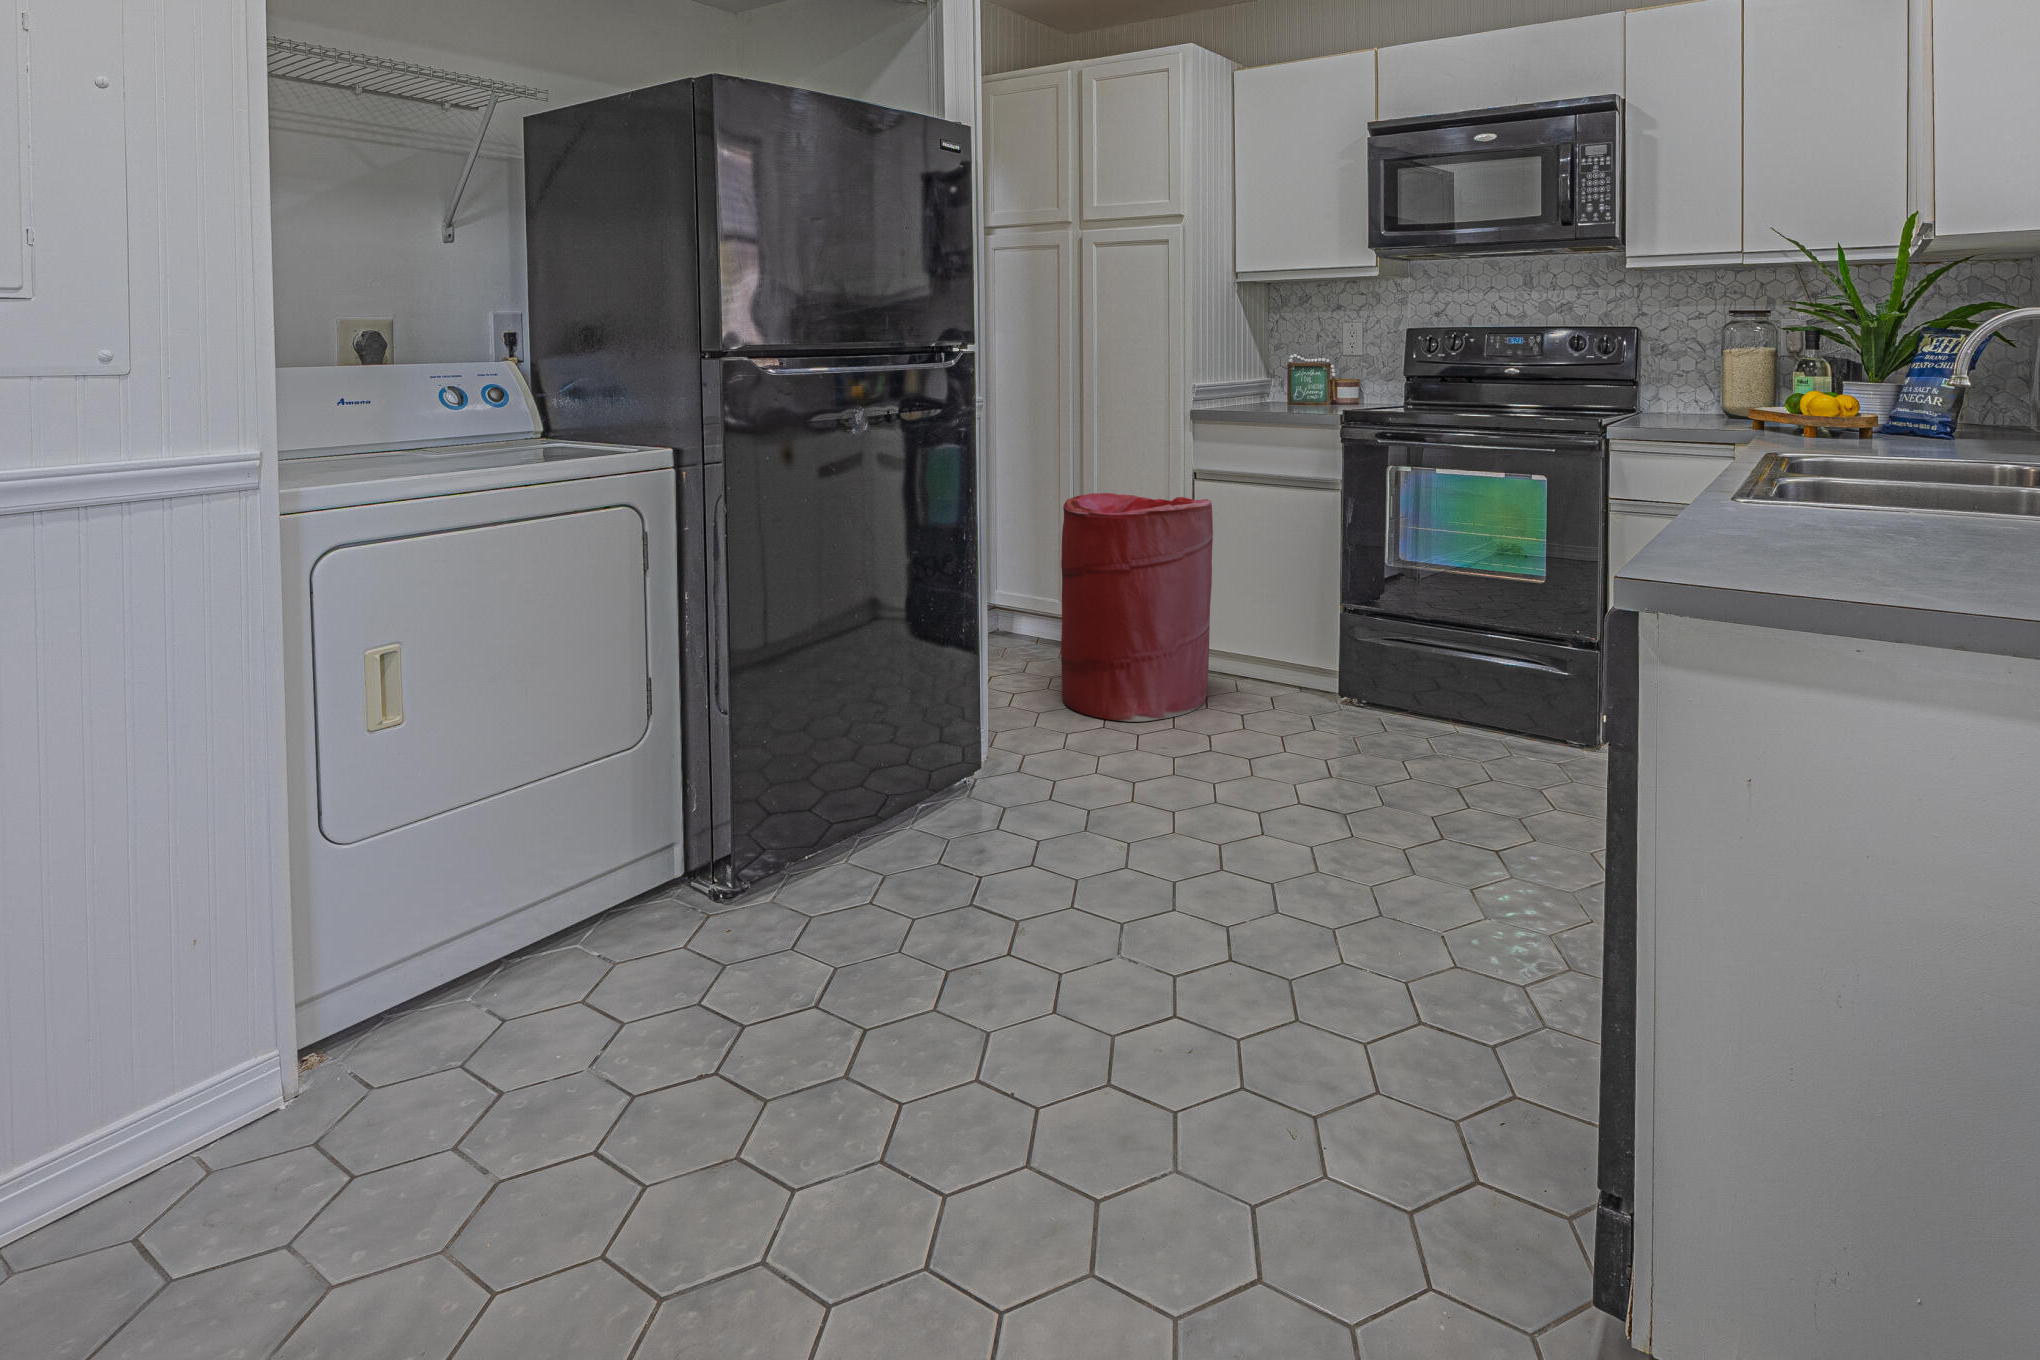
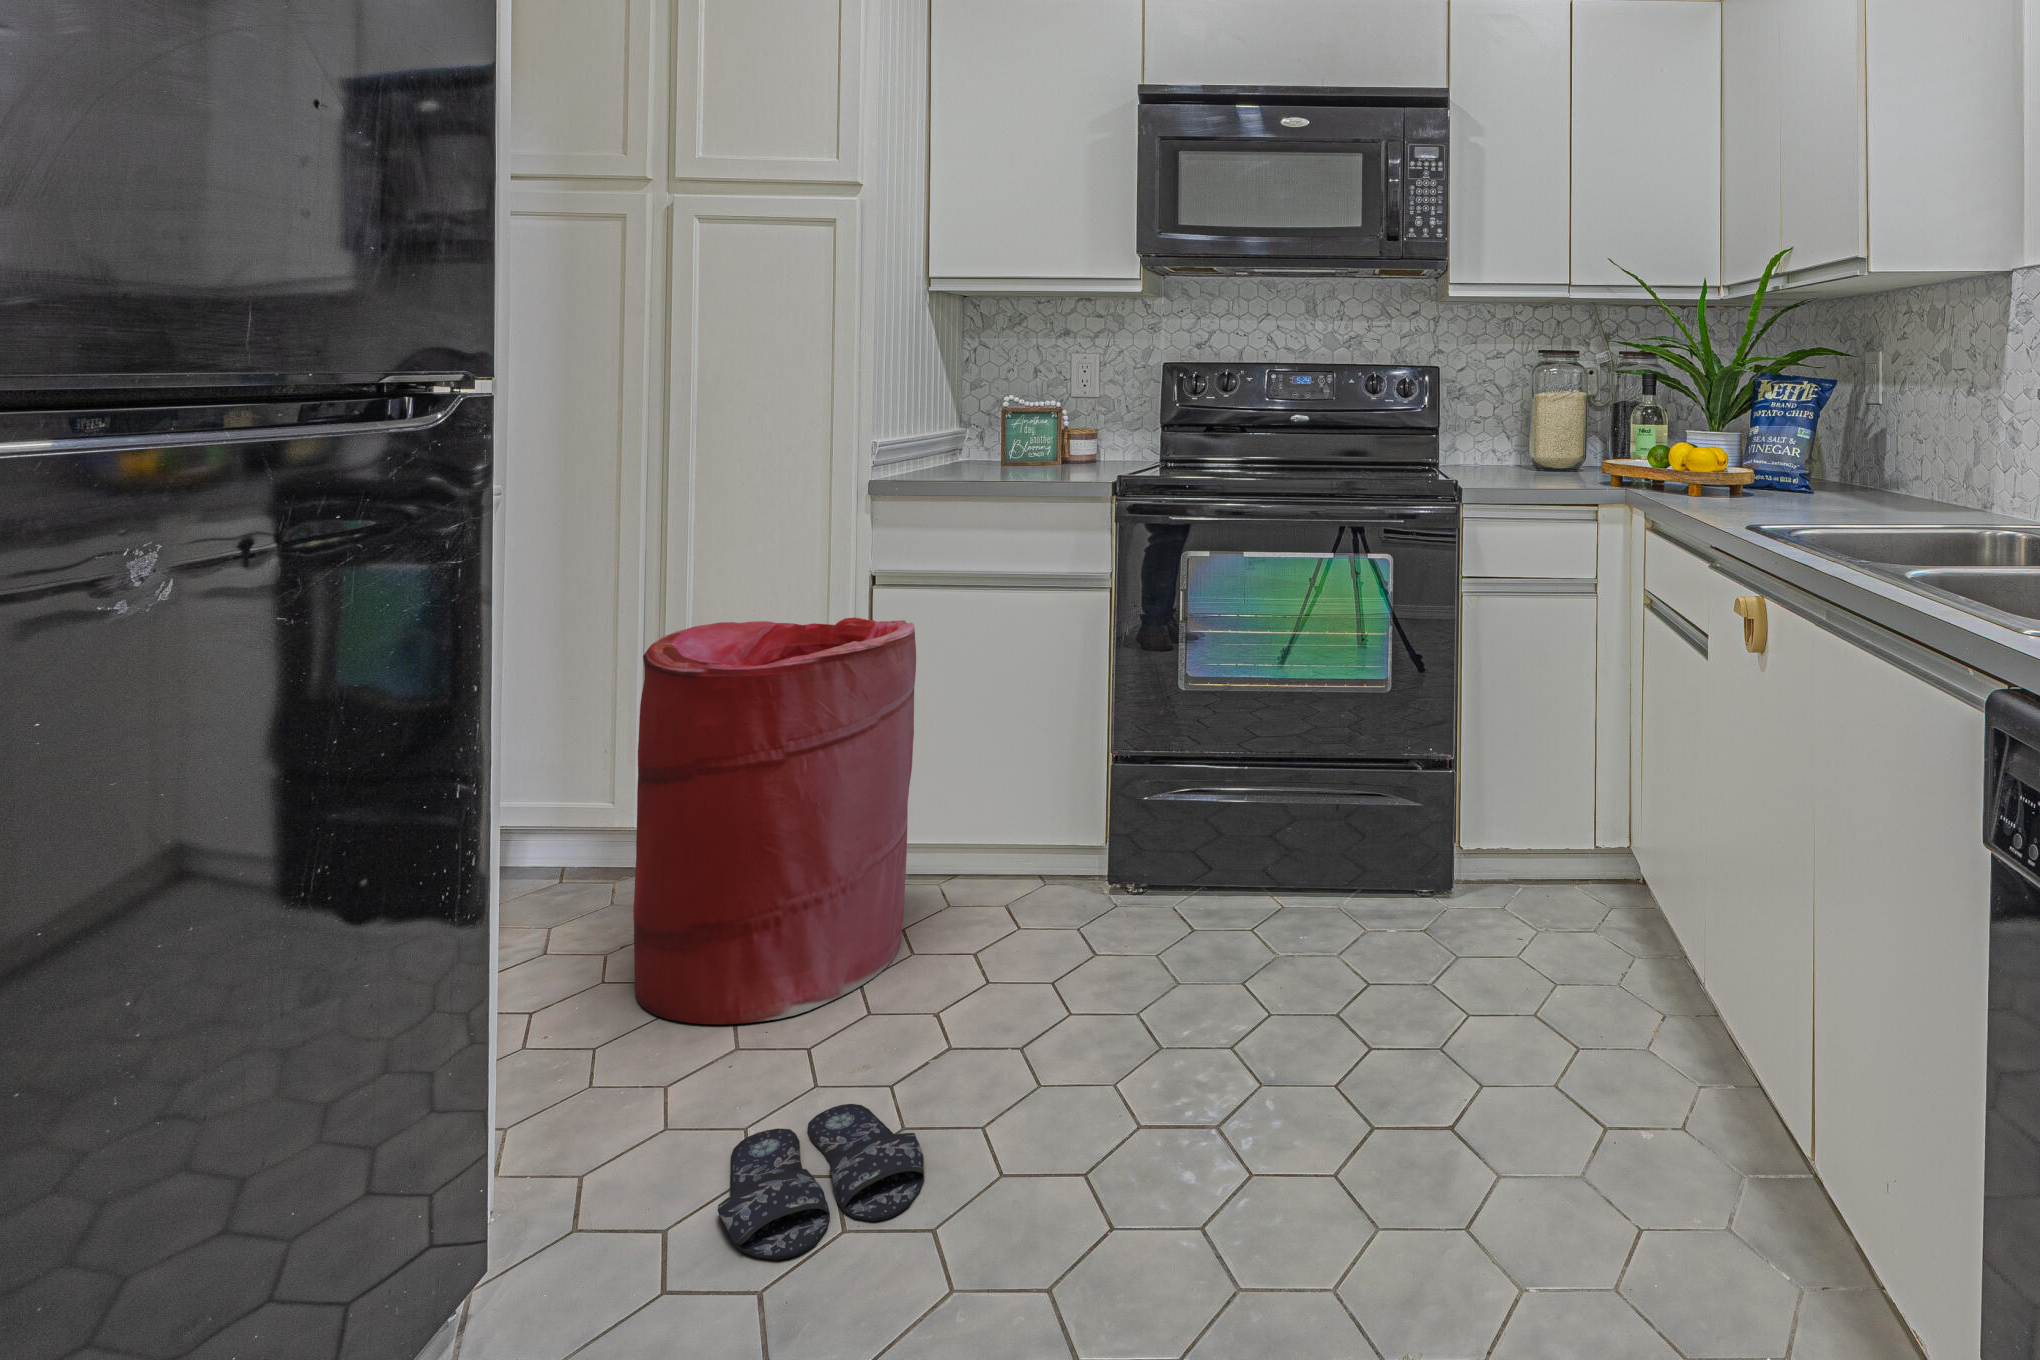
slippers: none [1079,761,1182,809] -> present [718,1104,924,1260]

